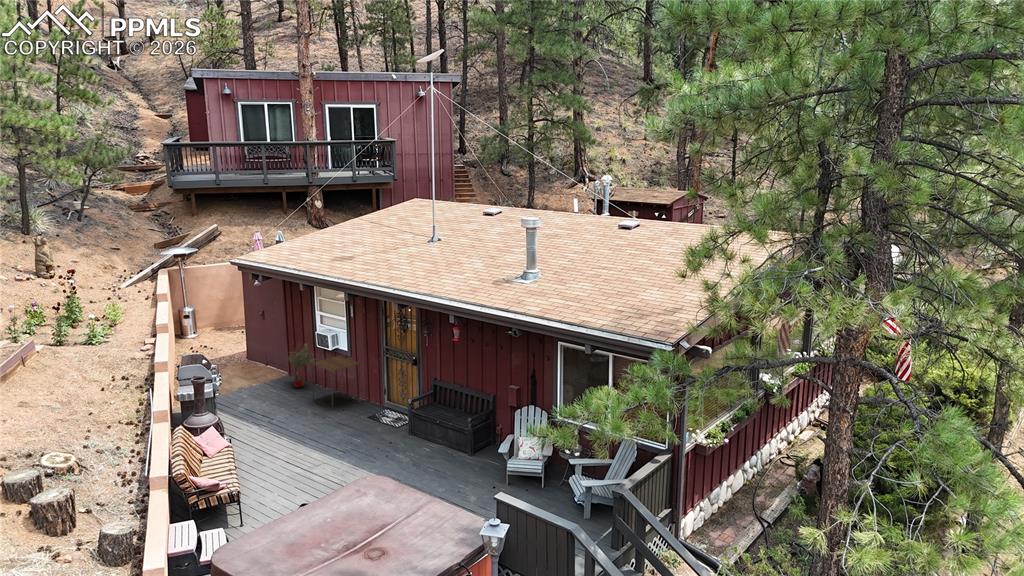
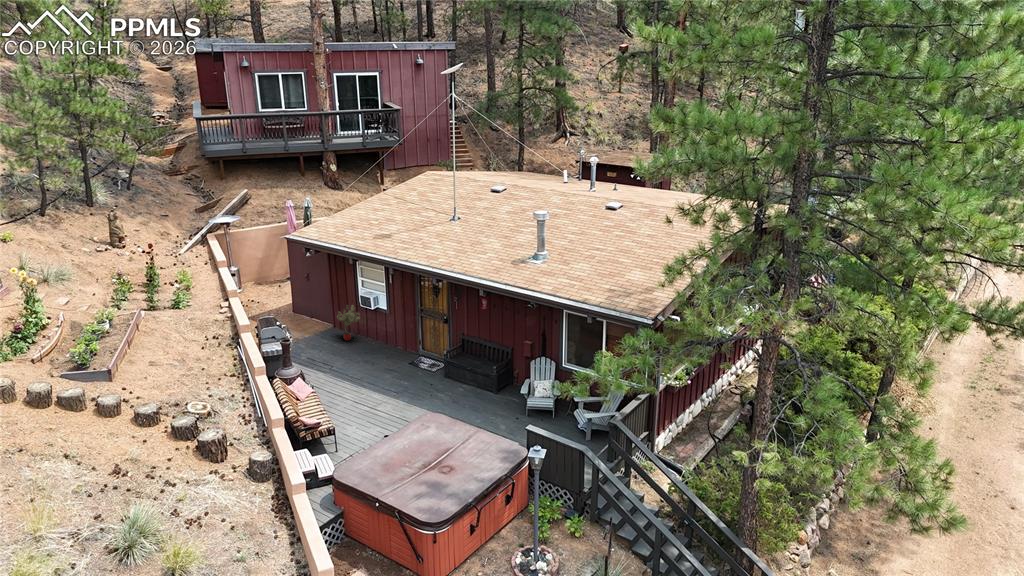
side table: present [312,356,360,409] -> none [361,315,400,359]

